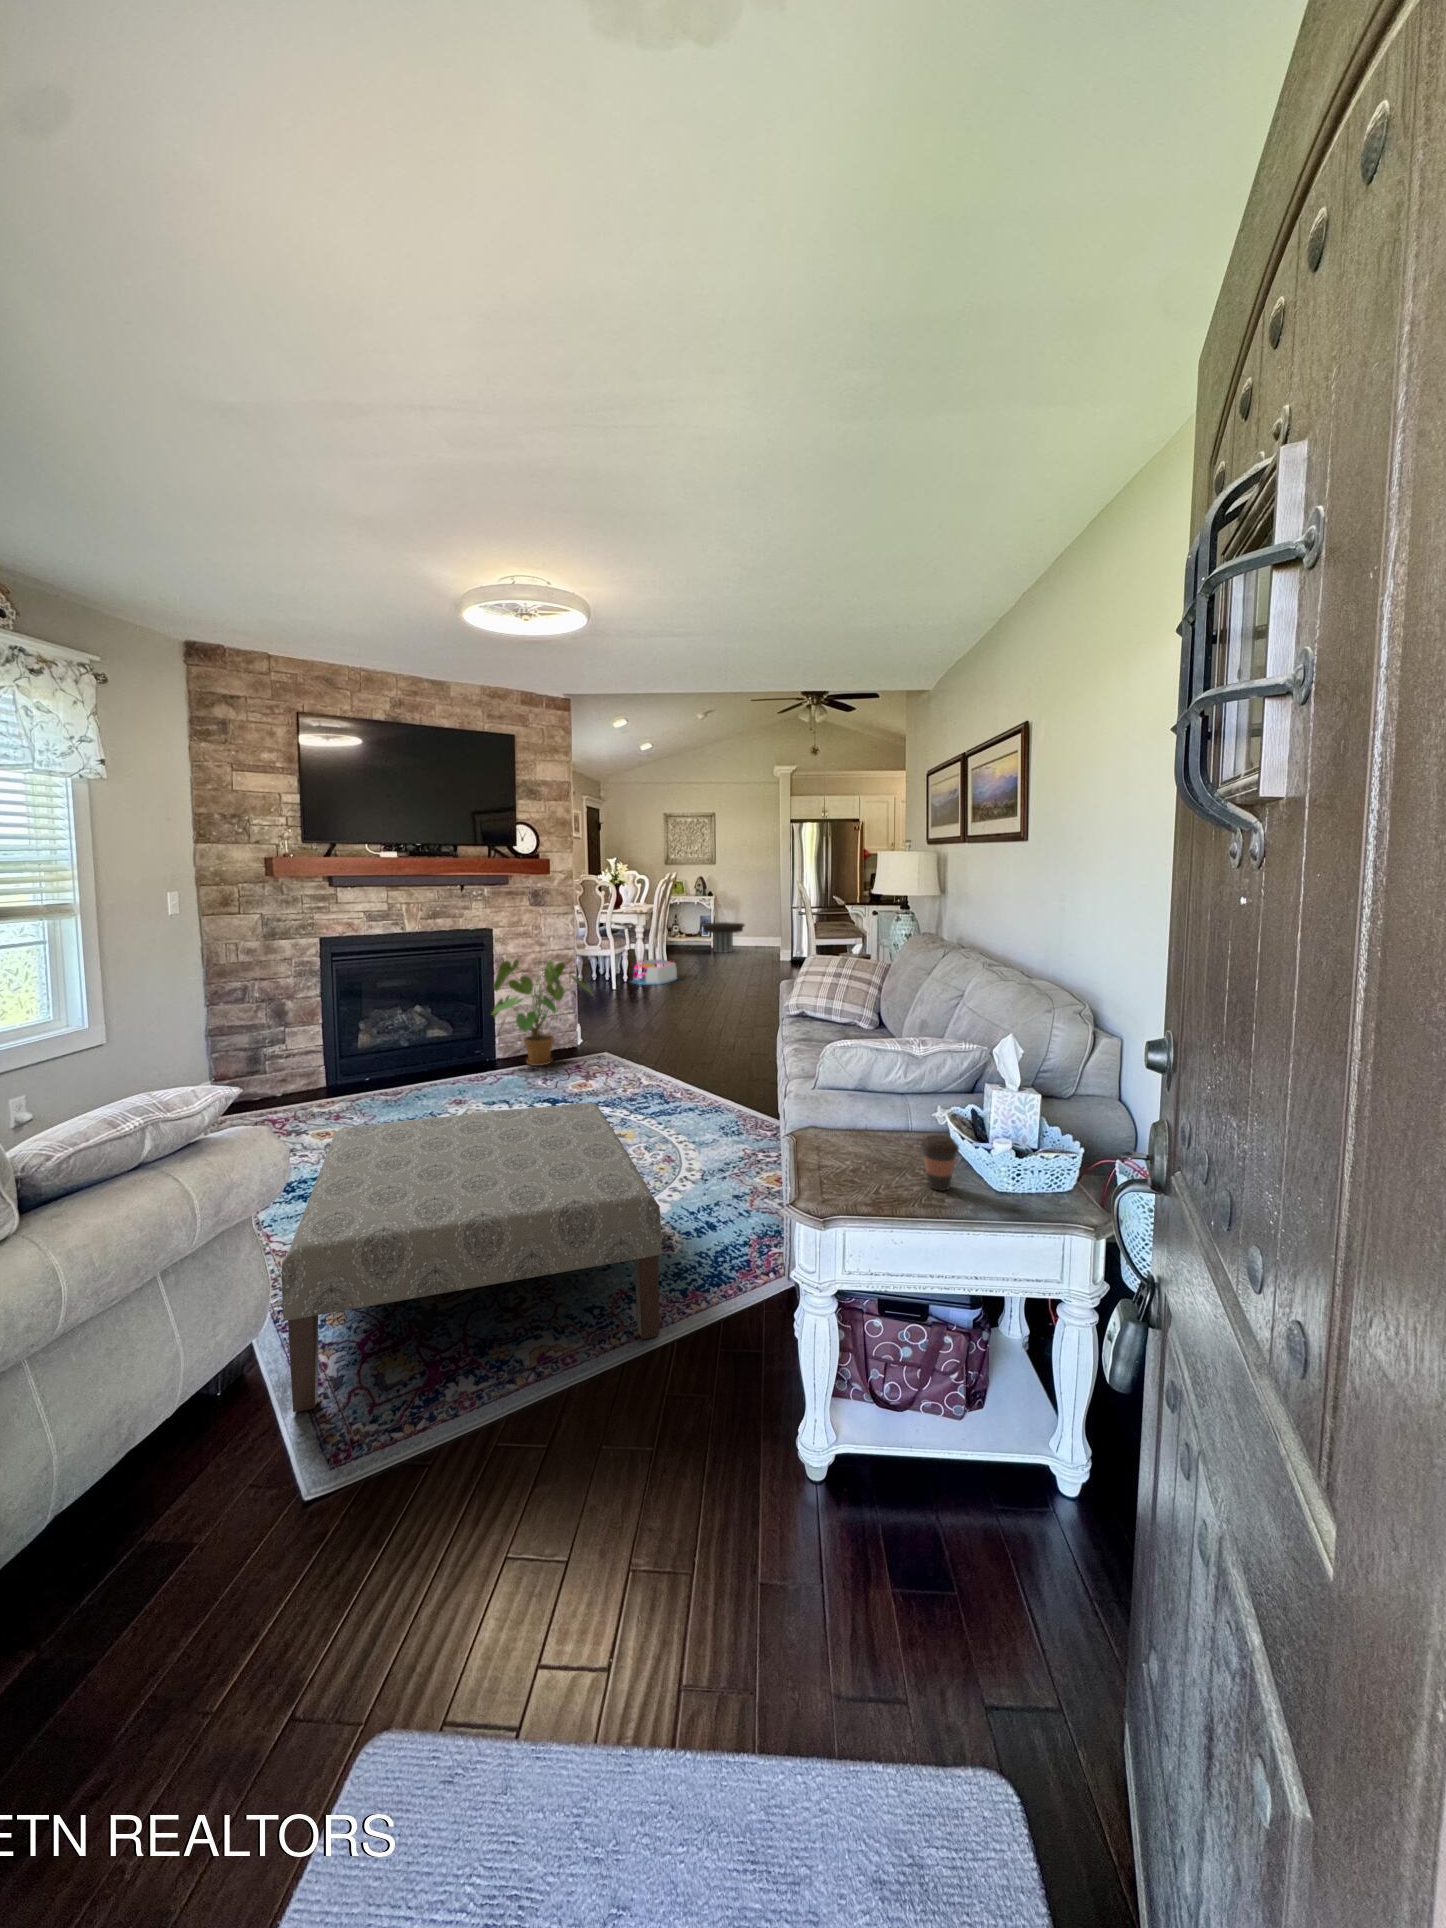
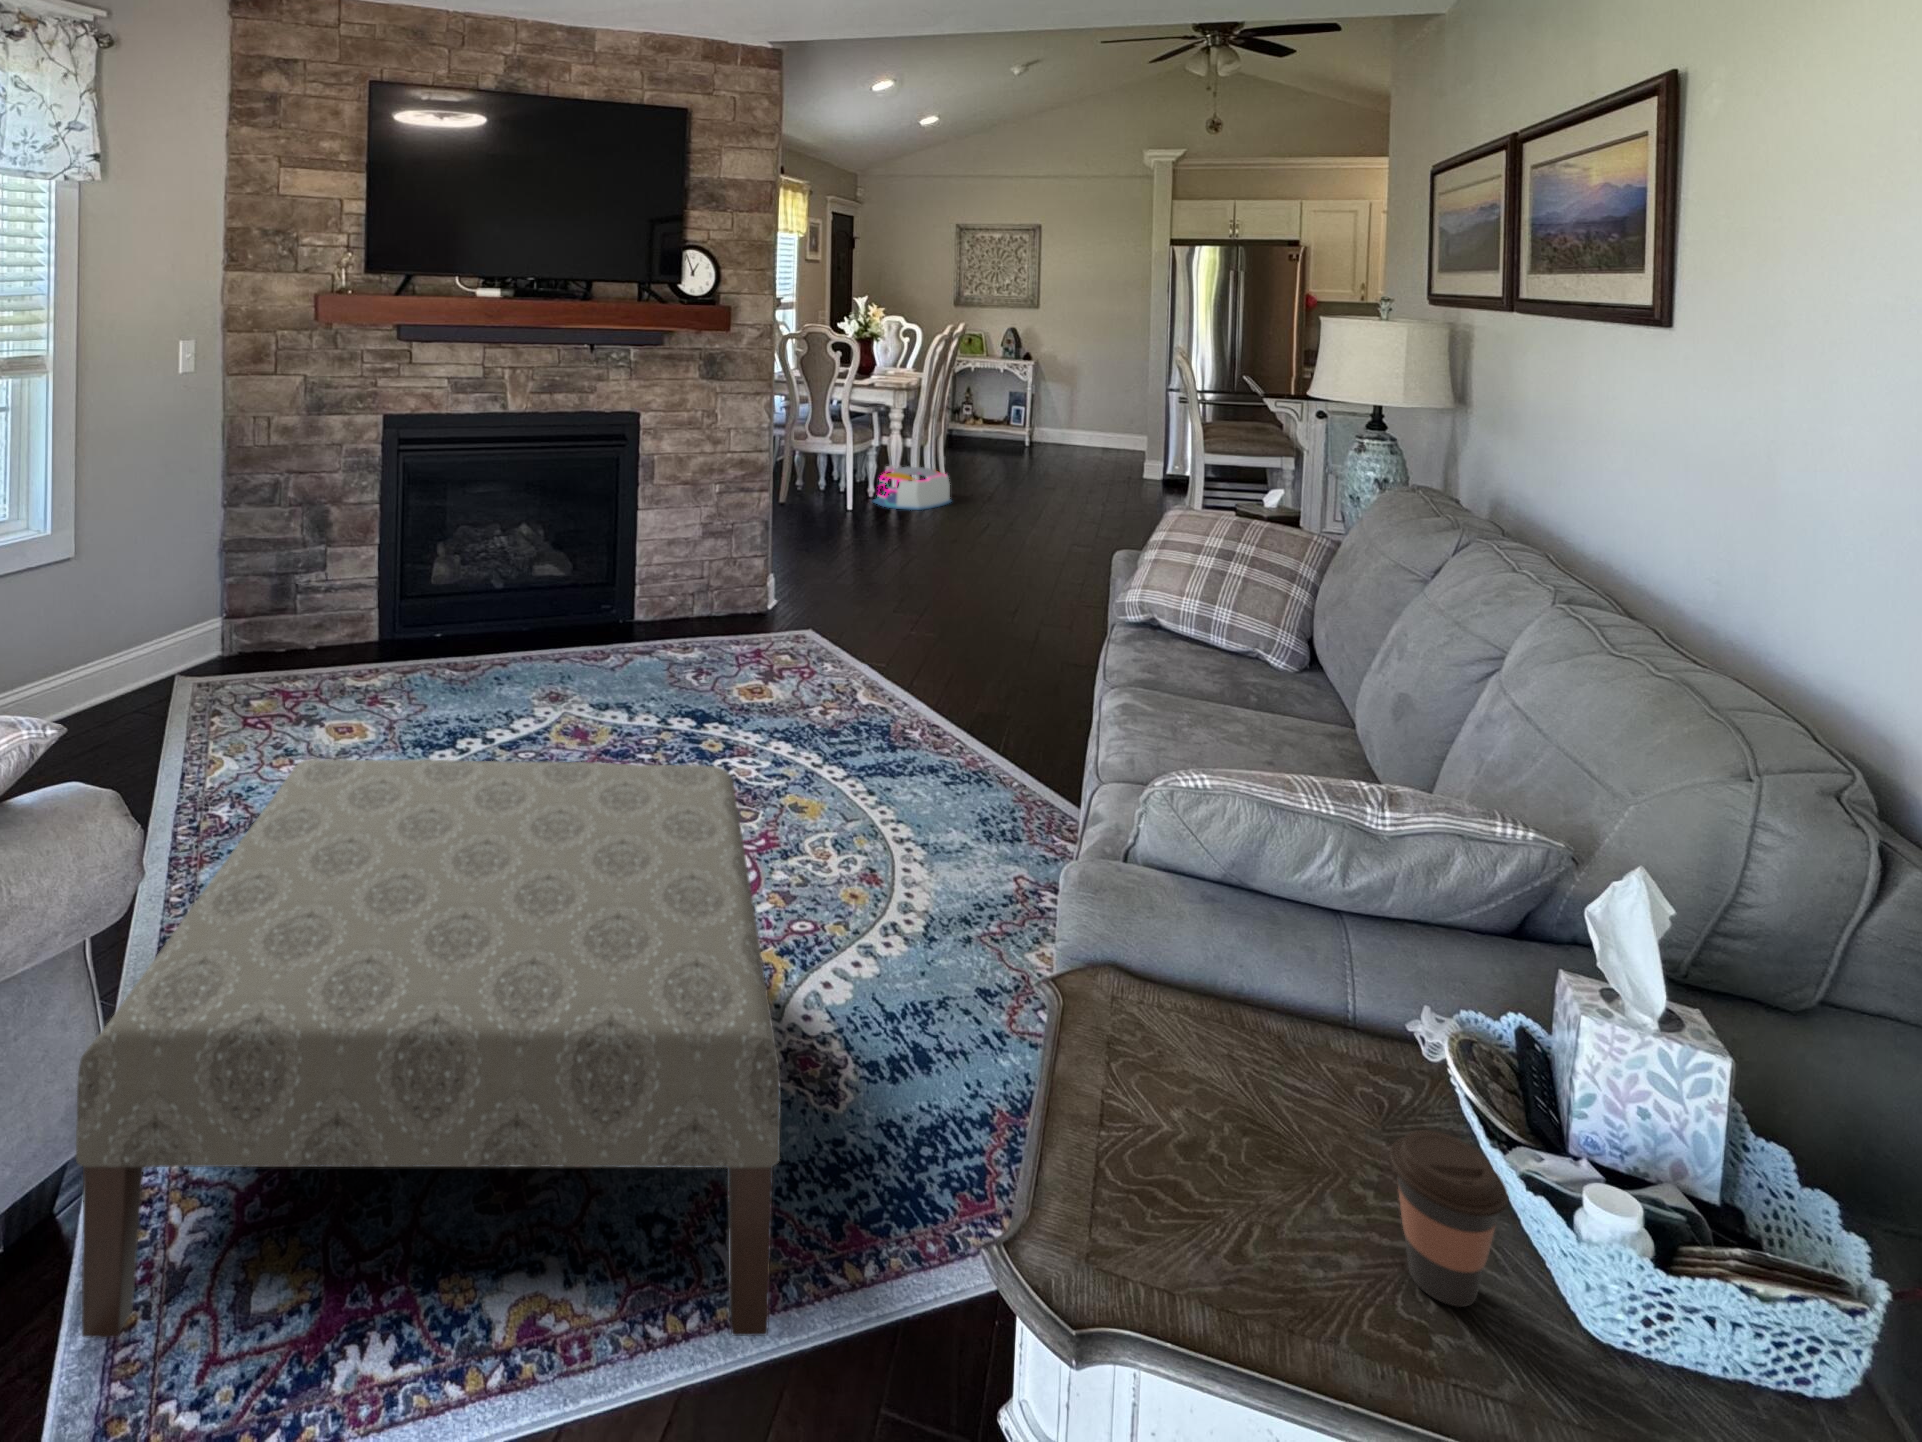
side table: present [701,922,745,953] -> none [999,408,1075,459]
house plant: present [492,959,592,1066] -> none [622,464,793,643]

